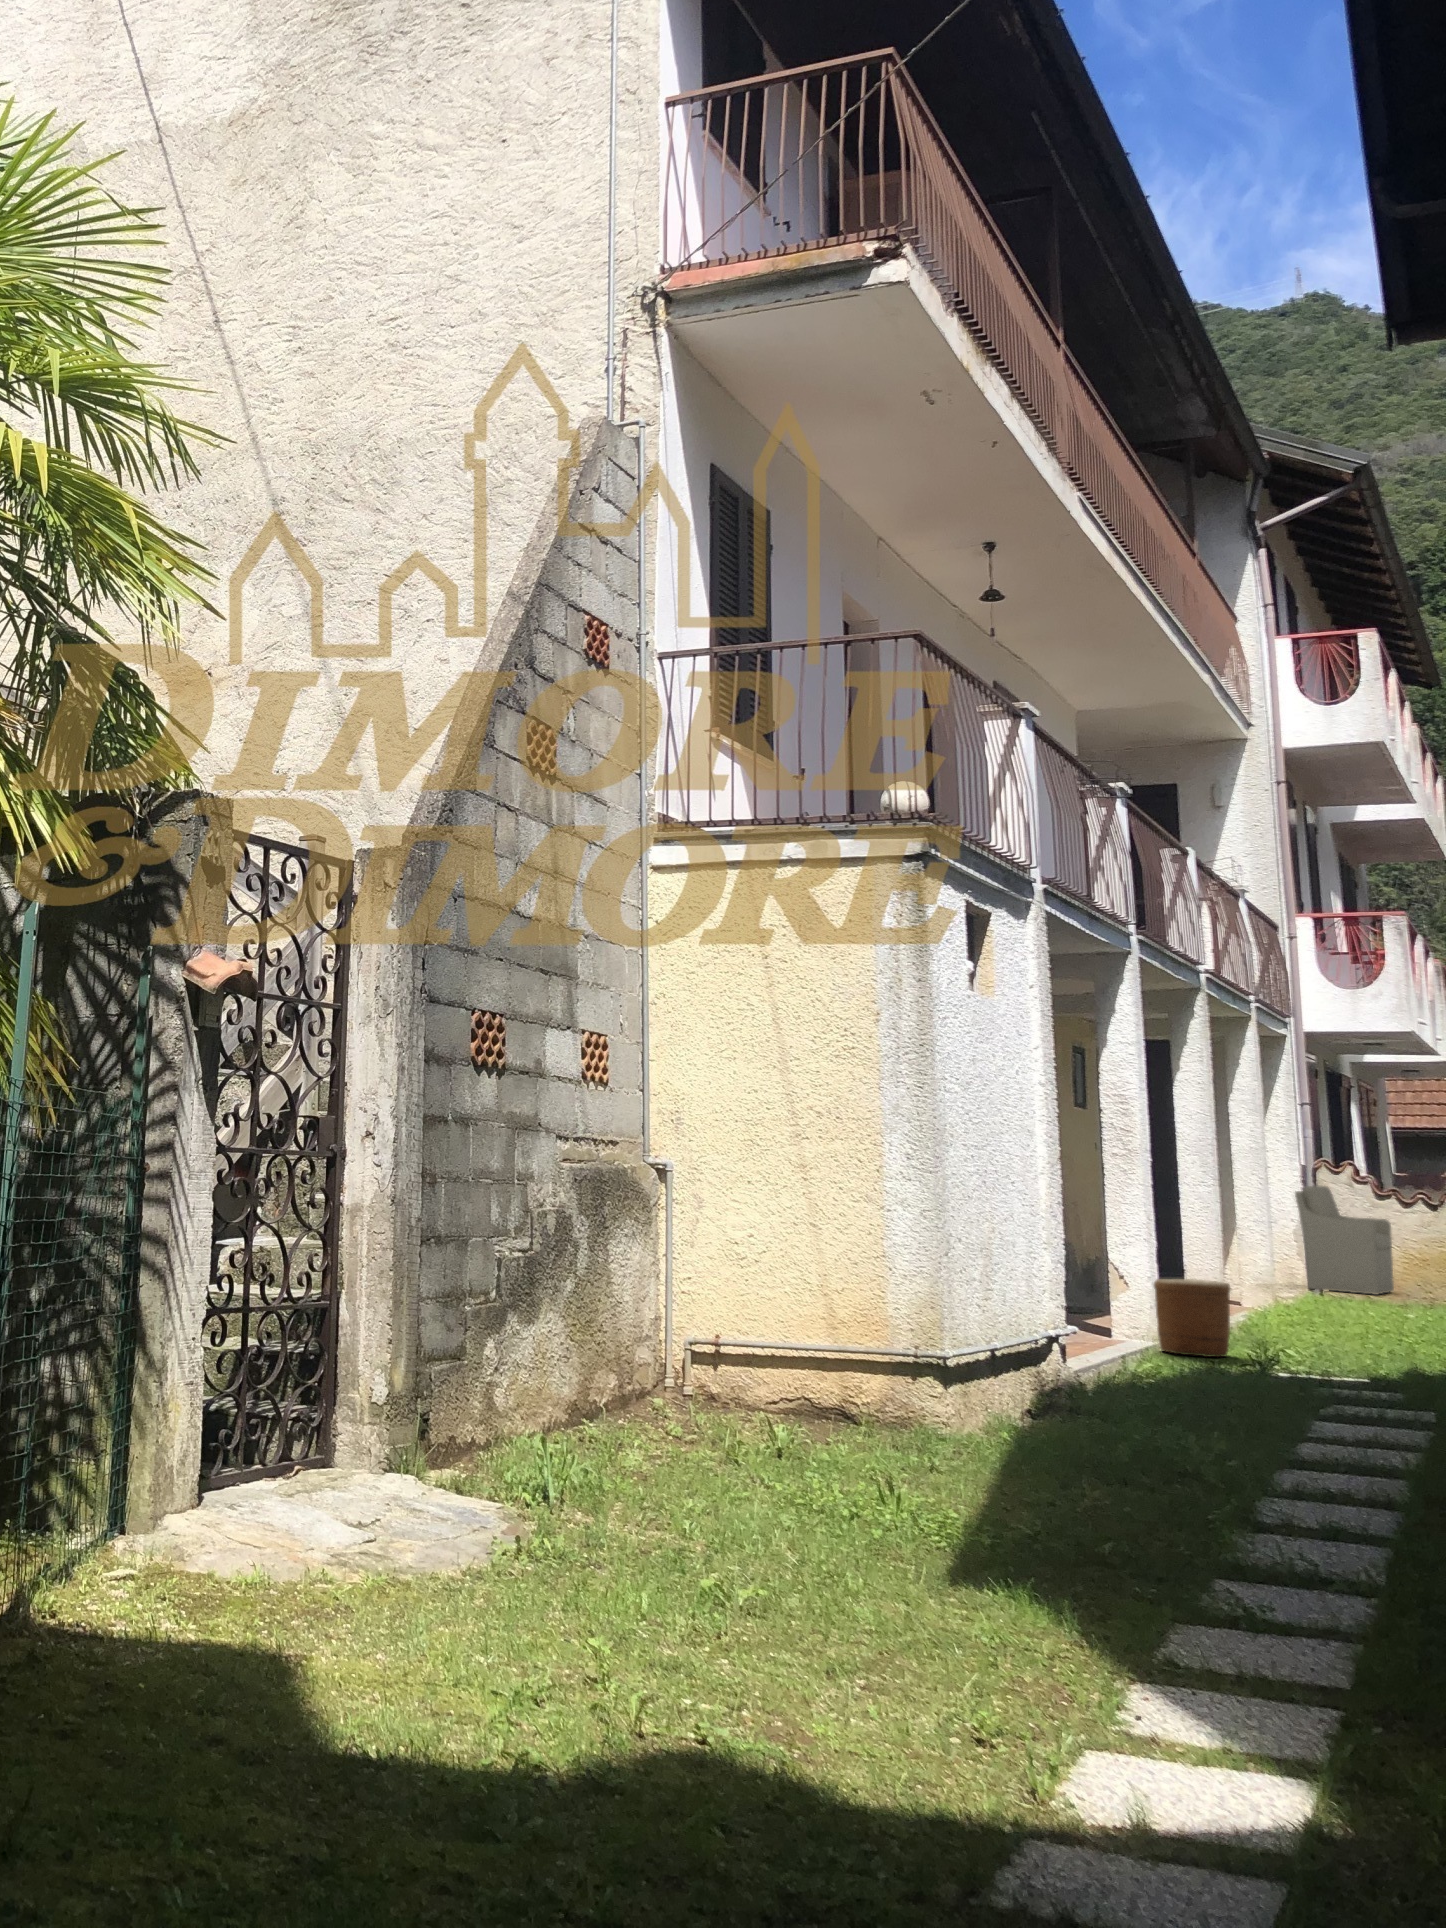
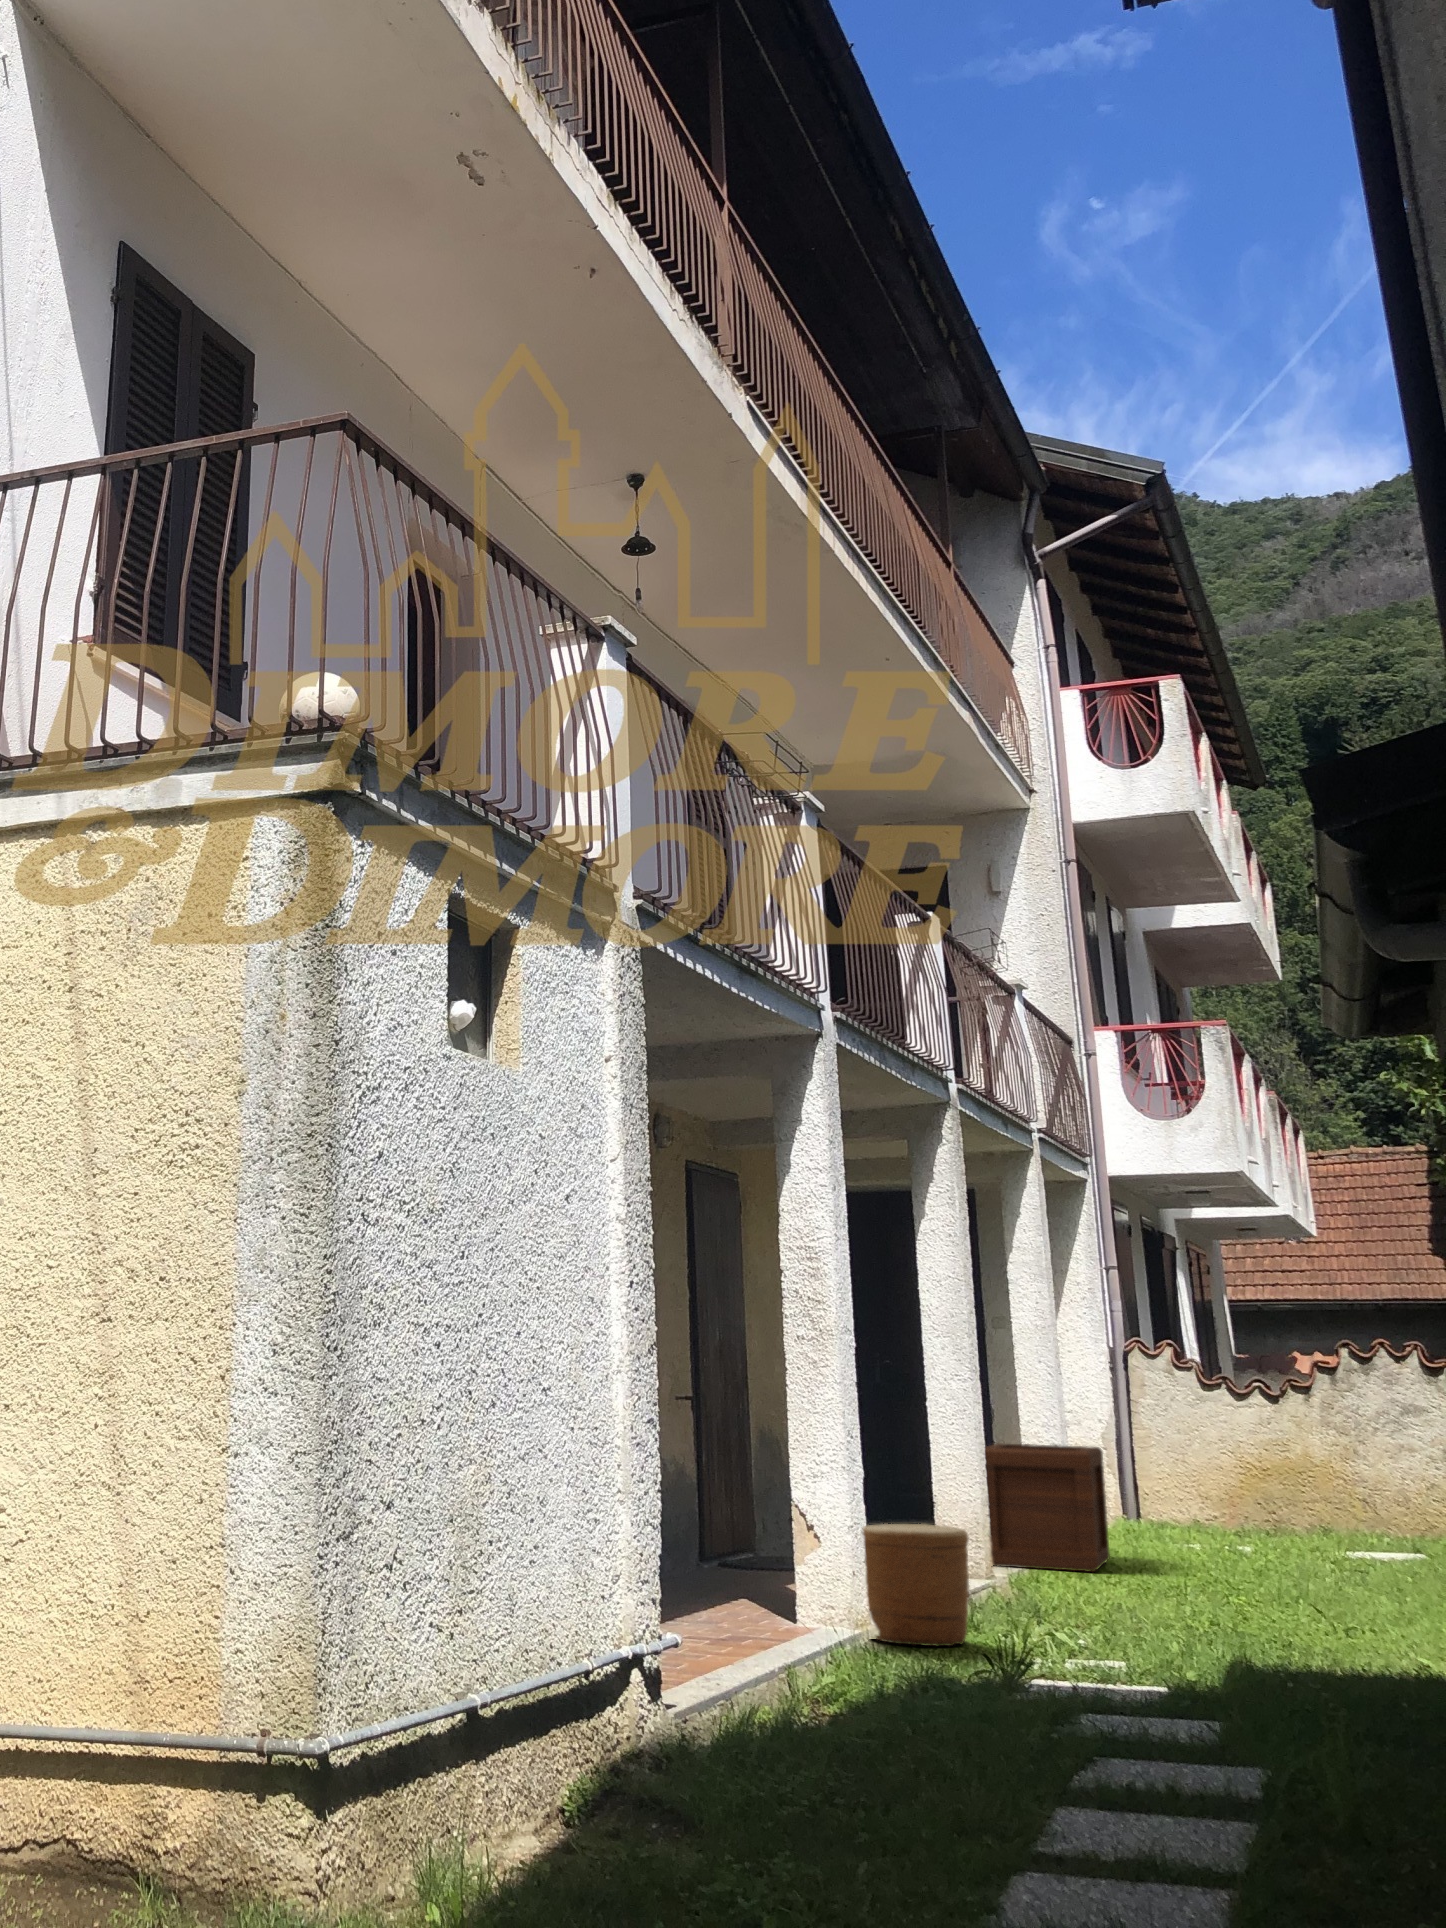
chair: present [1295,1186,1394,1295] -> none [1096,1375,1224,1520]
wooden crate: none [1217,1231,1313,1322] -> present [985,1443,1110,1572]

